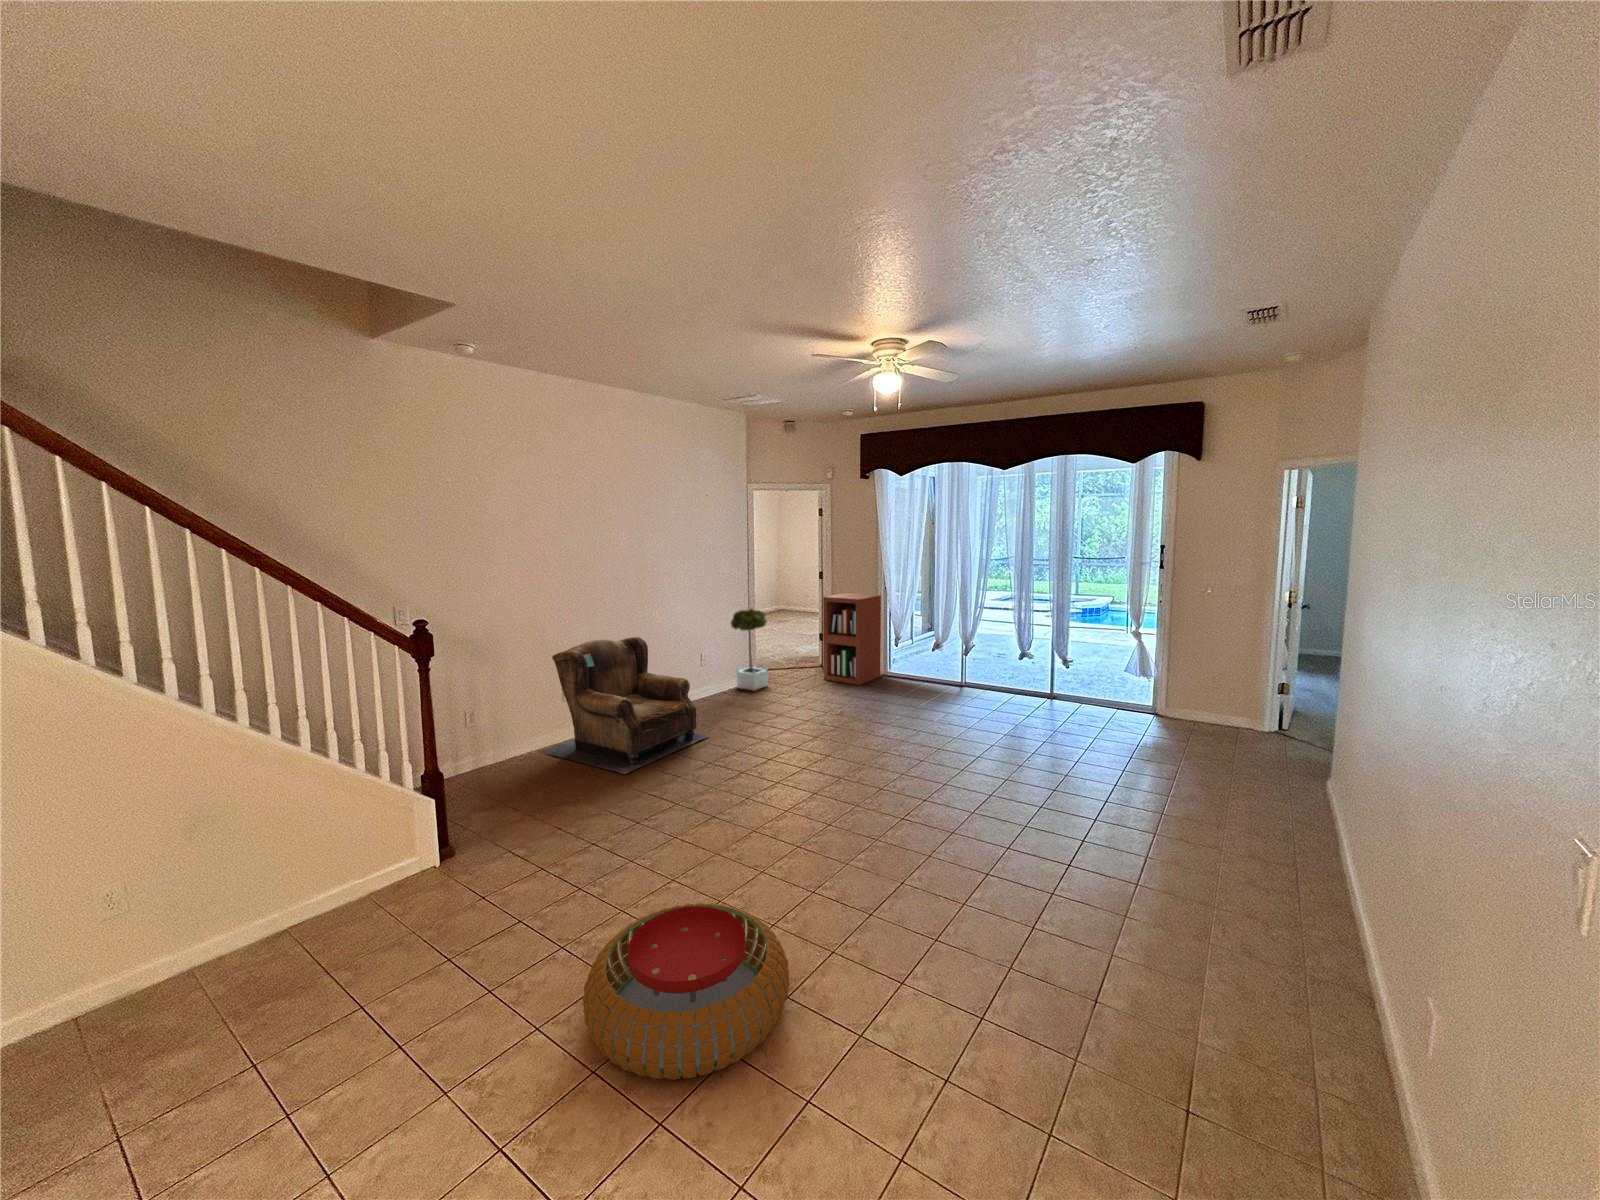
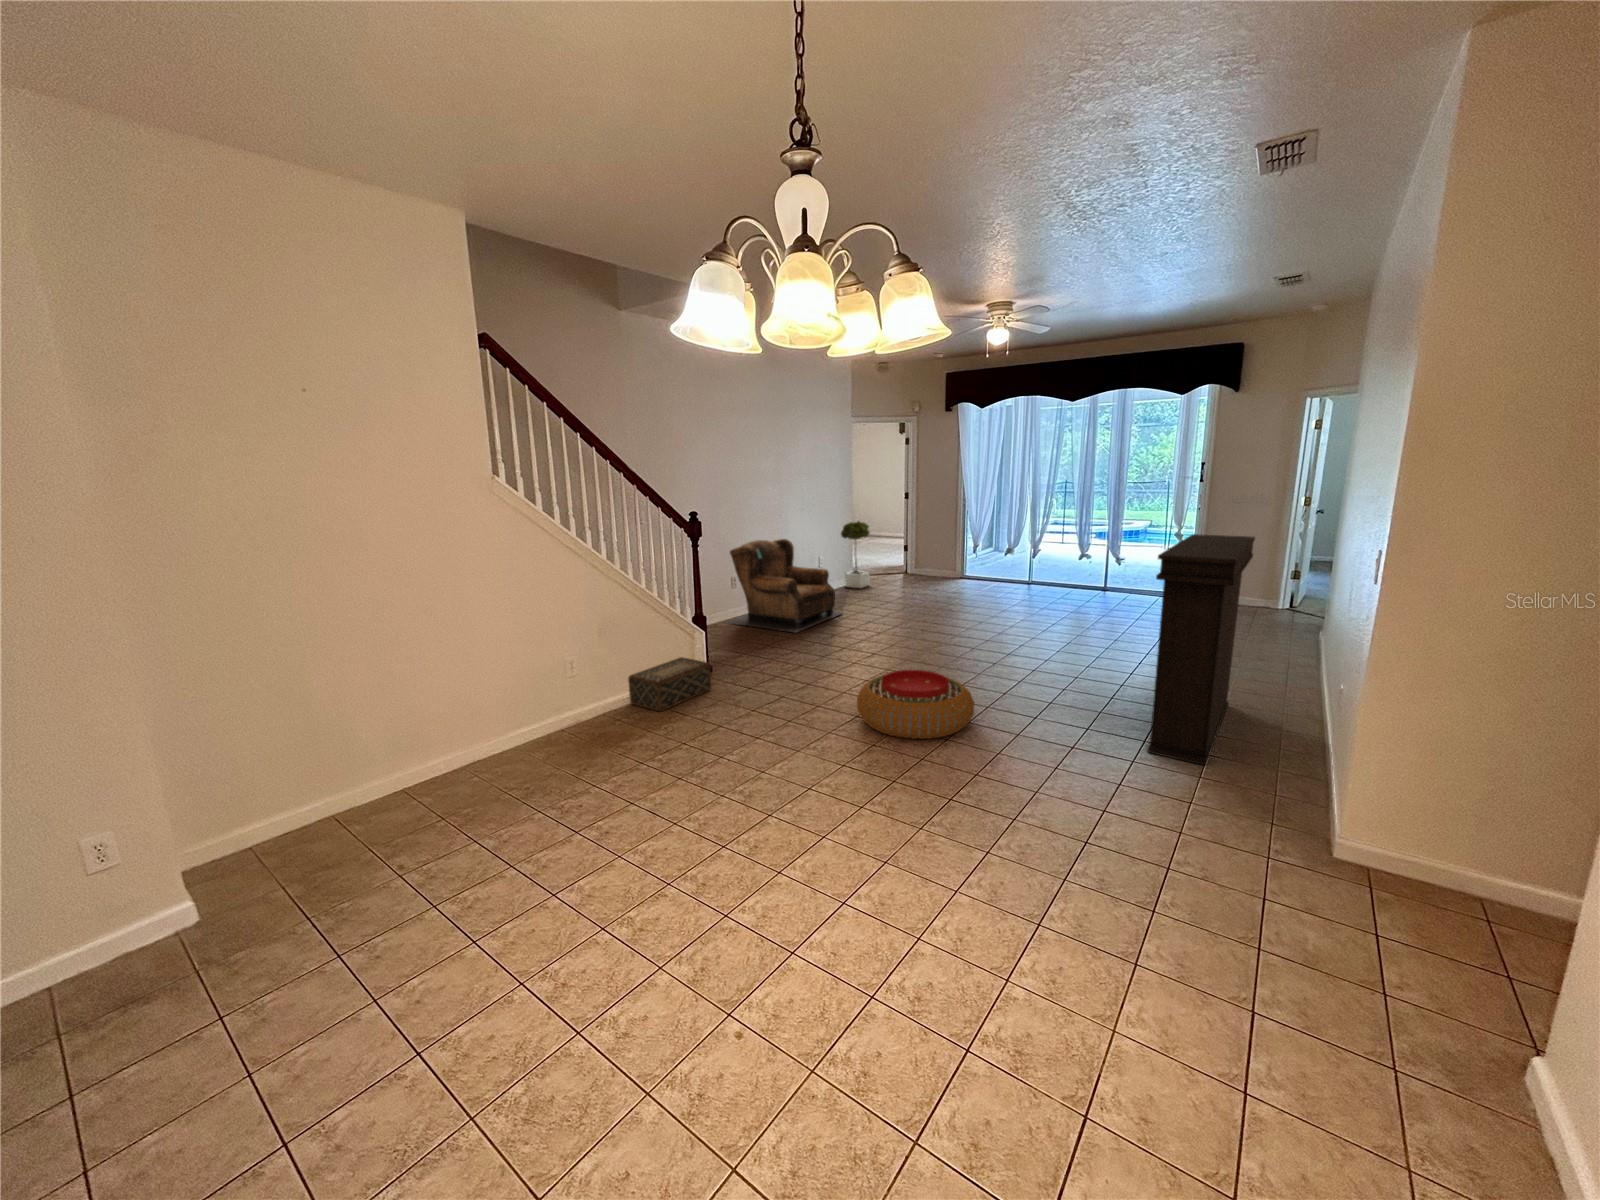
bookshelf: present [823,593,881,685] -> none [913,510,961,584]
console table: none [1080,682,1251,1194] -> present [1147,534,1255,765]
woven basket: none [238,853,409,977] -> present [628,657,711,711]

